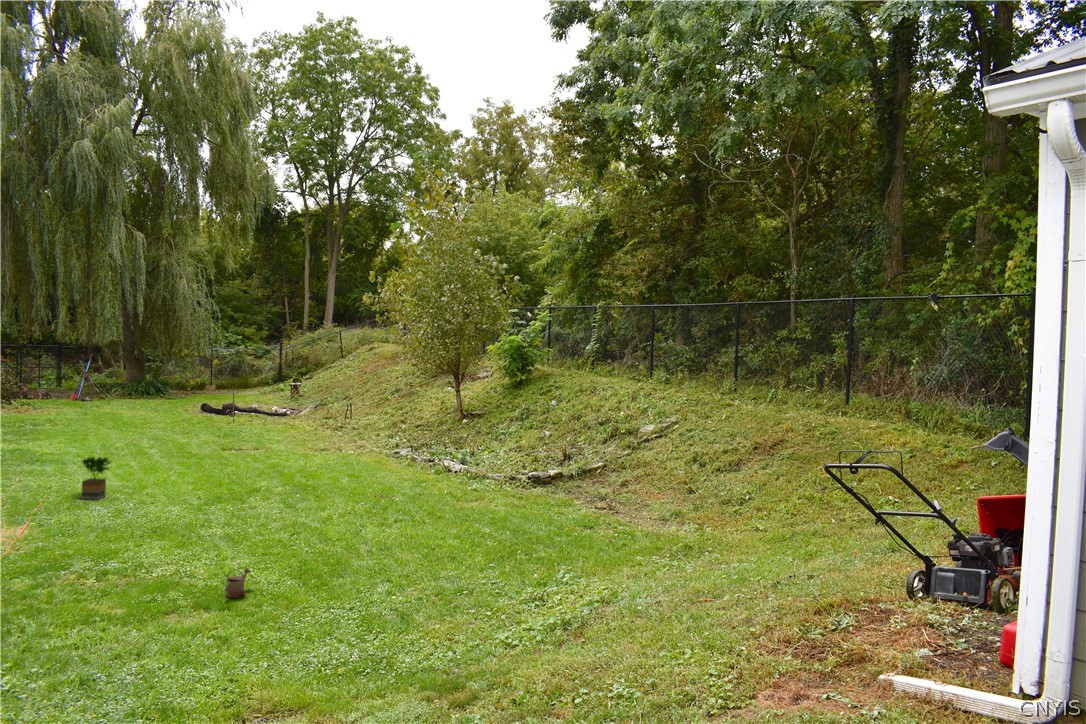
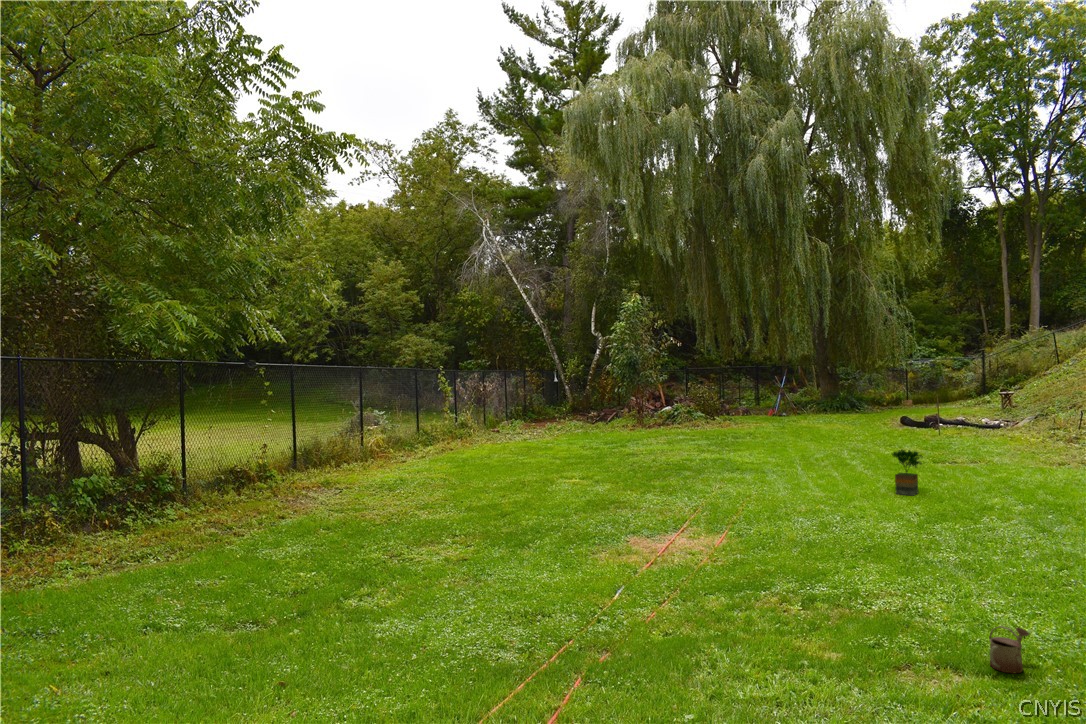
potted tree: present [82,457,111,500] -> present [892,450,922,496]

